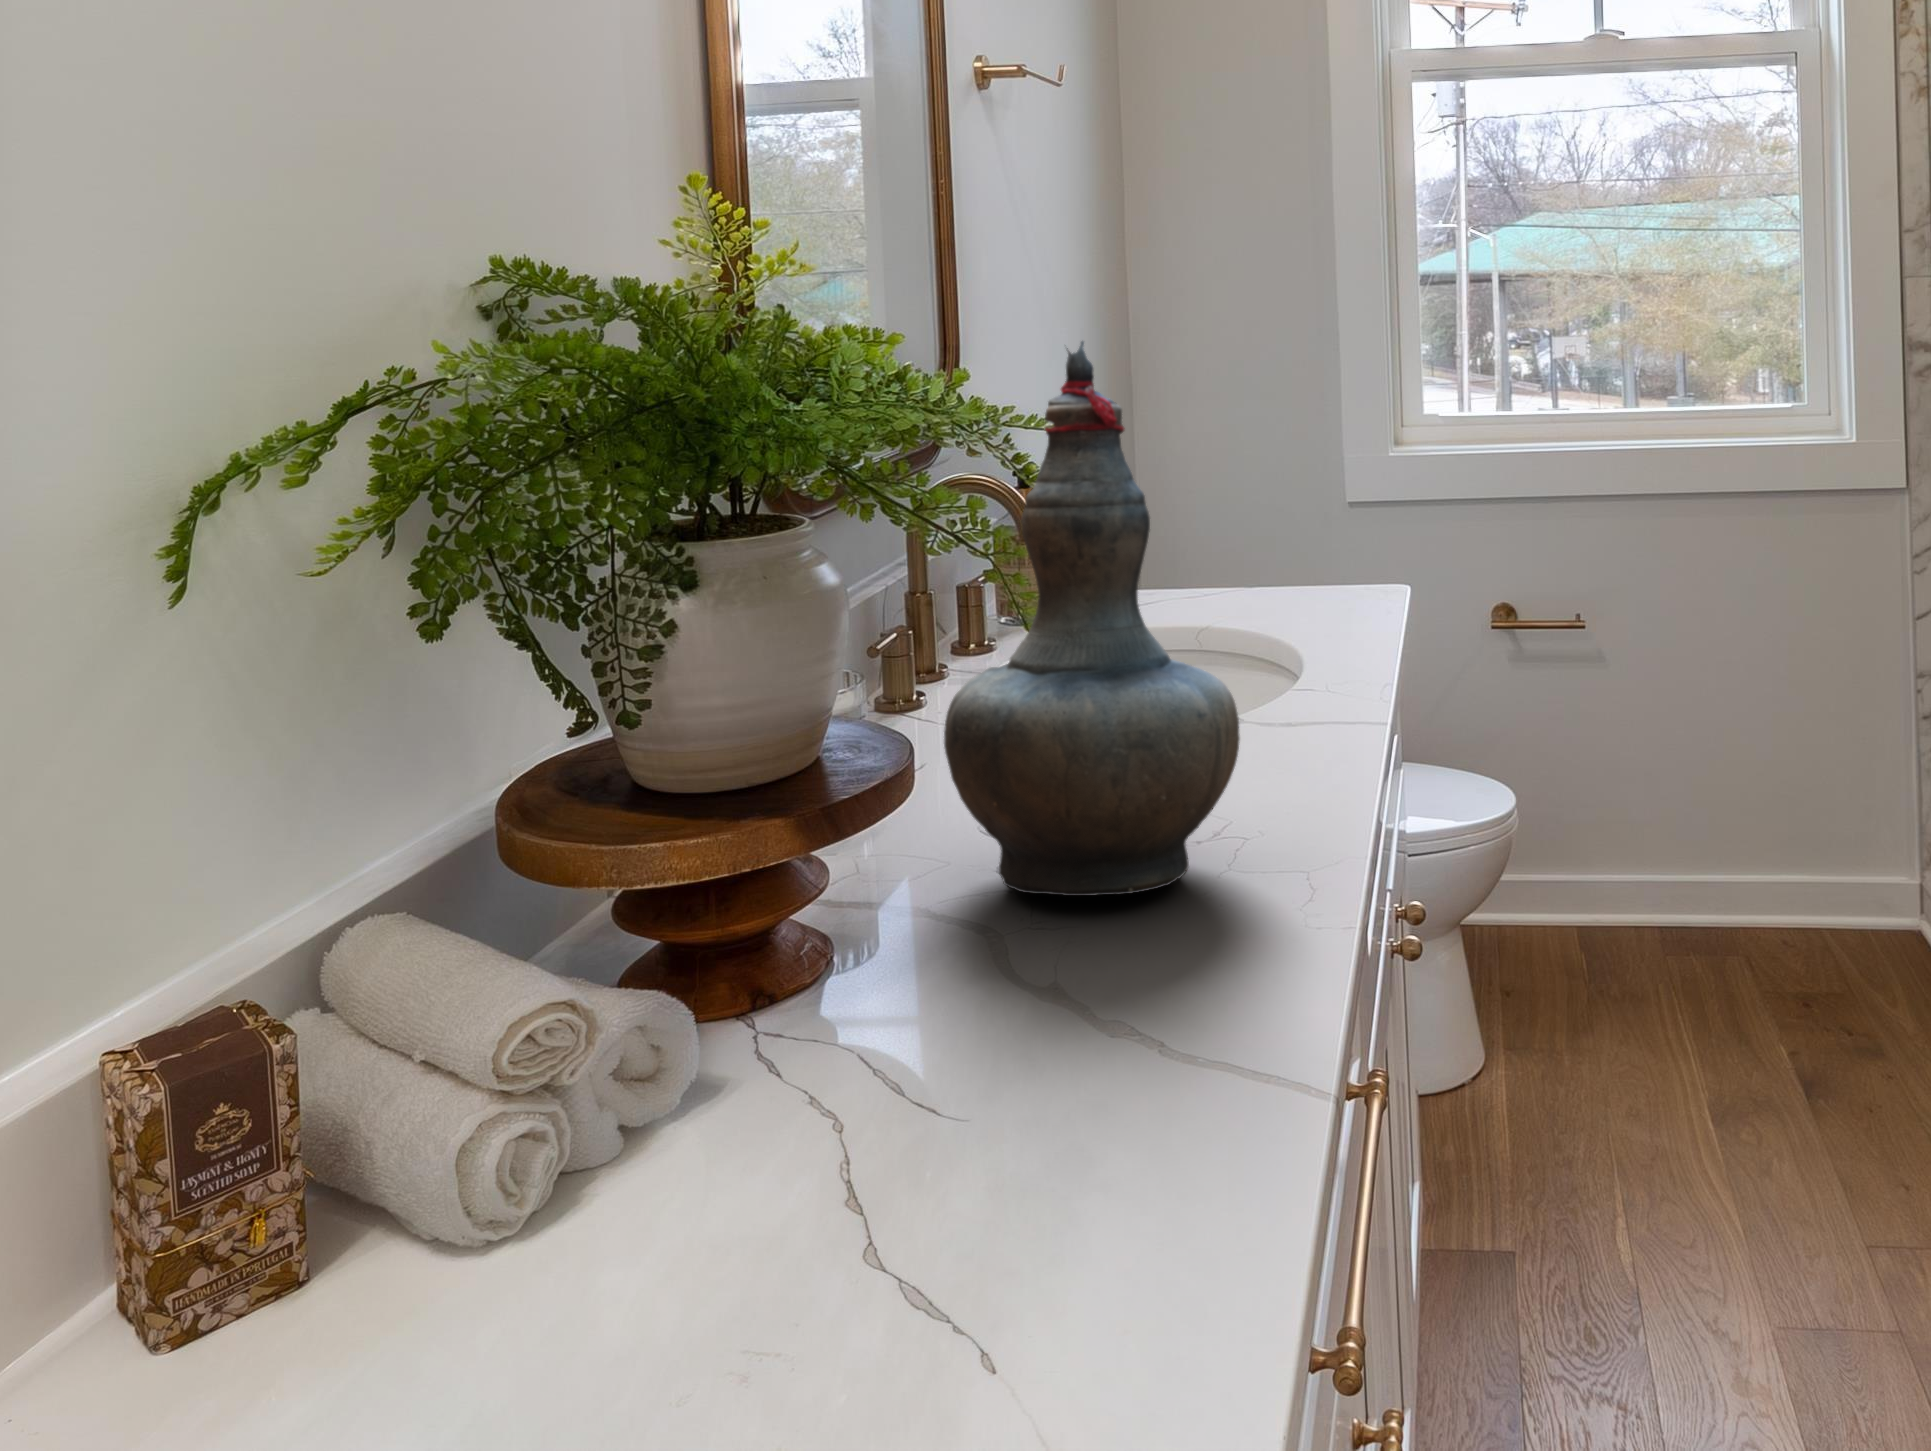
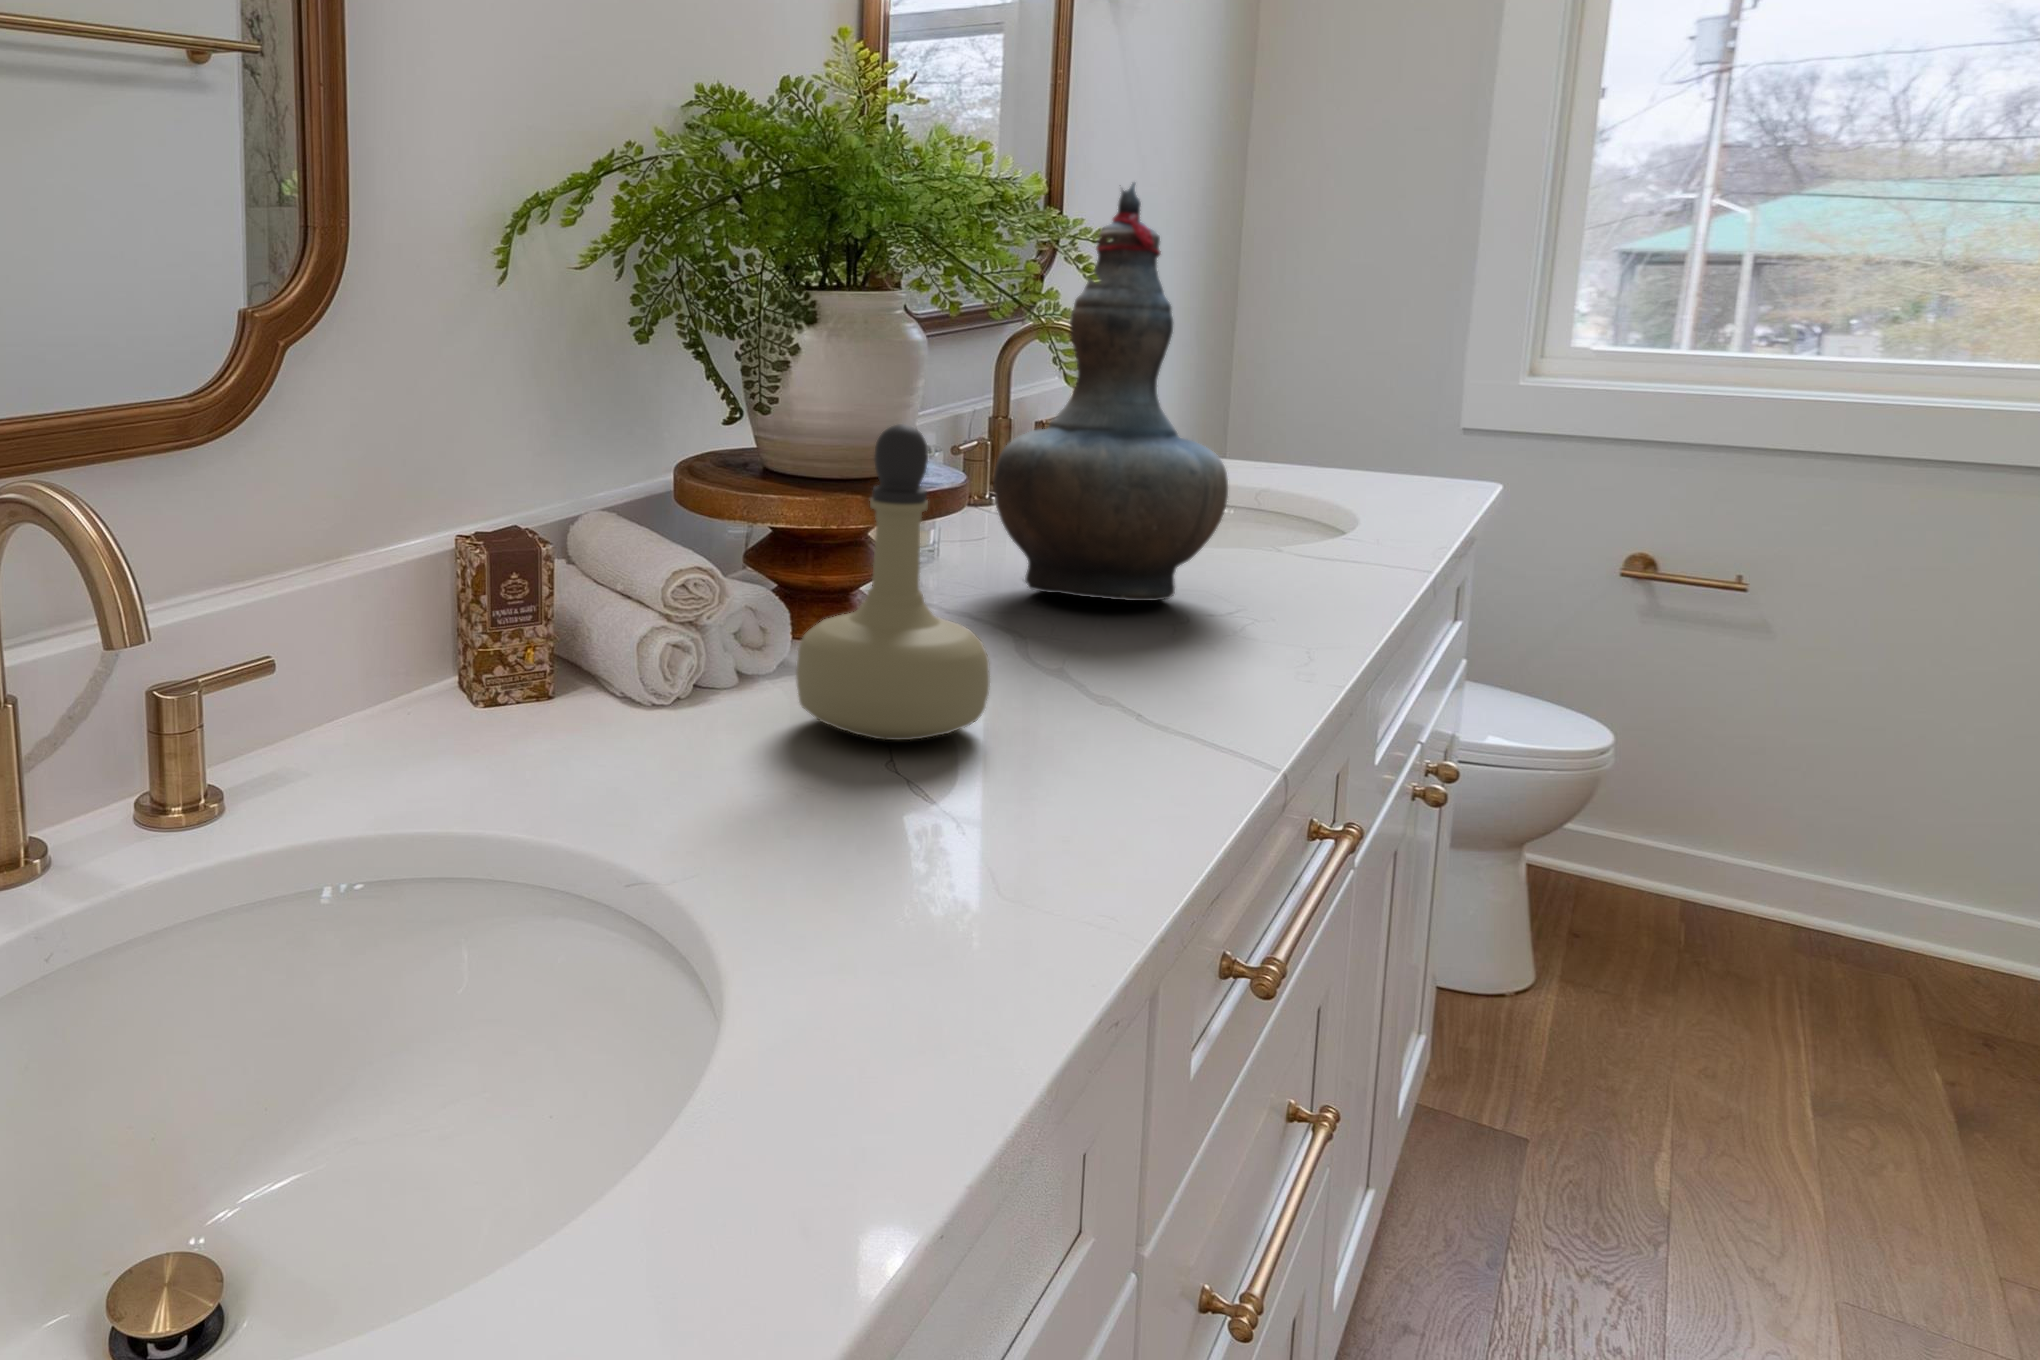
perfume bottle: none [711,788,1009,1304] -> present [796,424,990,740]

